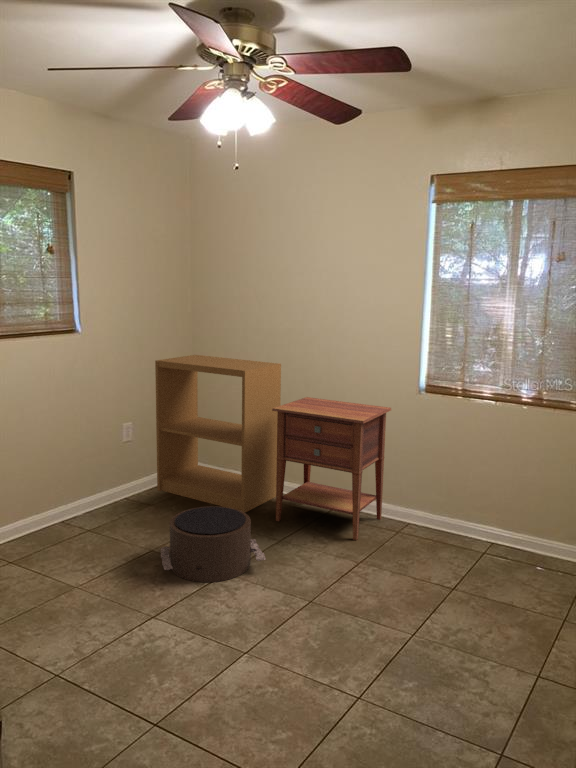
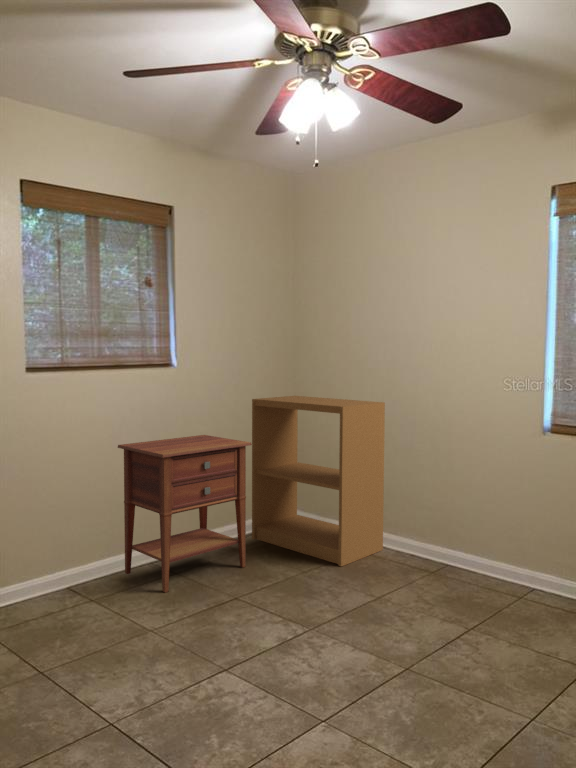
nightstand: present [272,397,391,540] -> present [118,435,252,592]
pouf: present [161,506,266,582] -> none [241,552,358,637]

